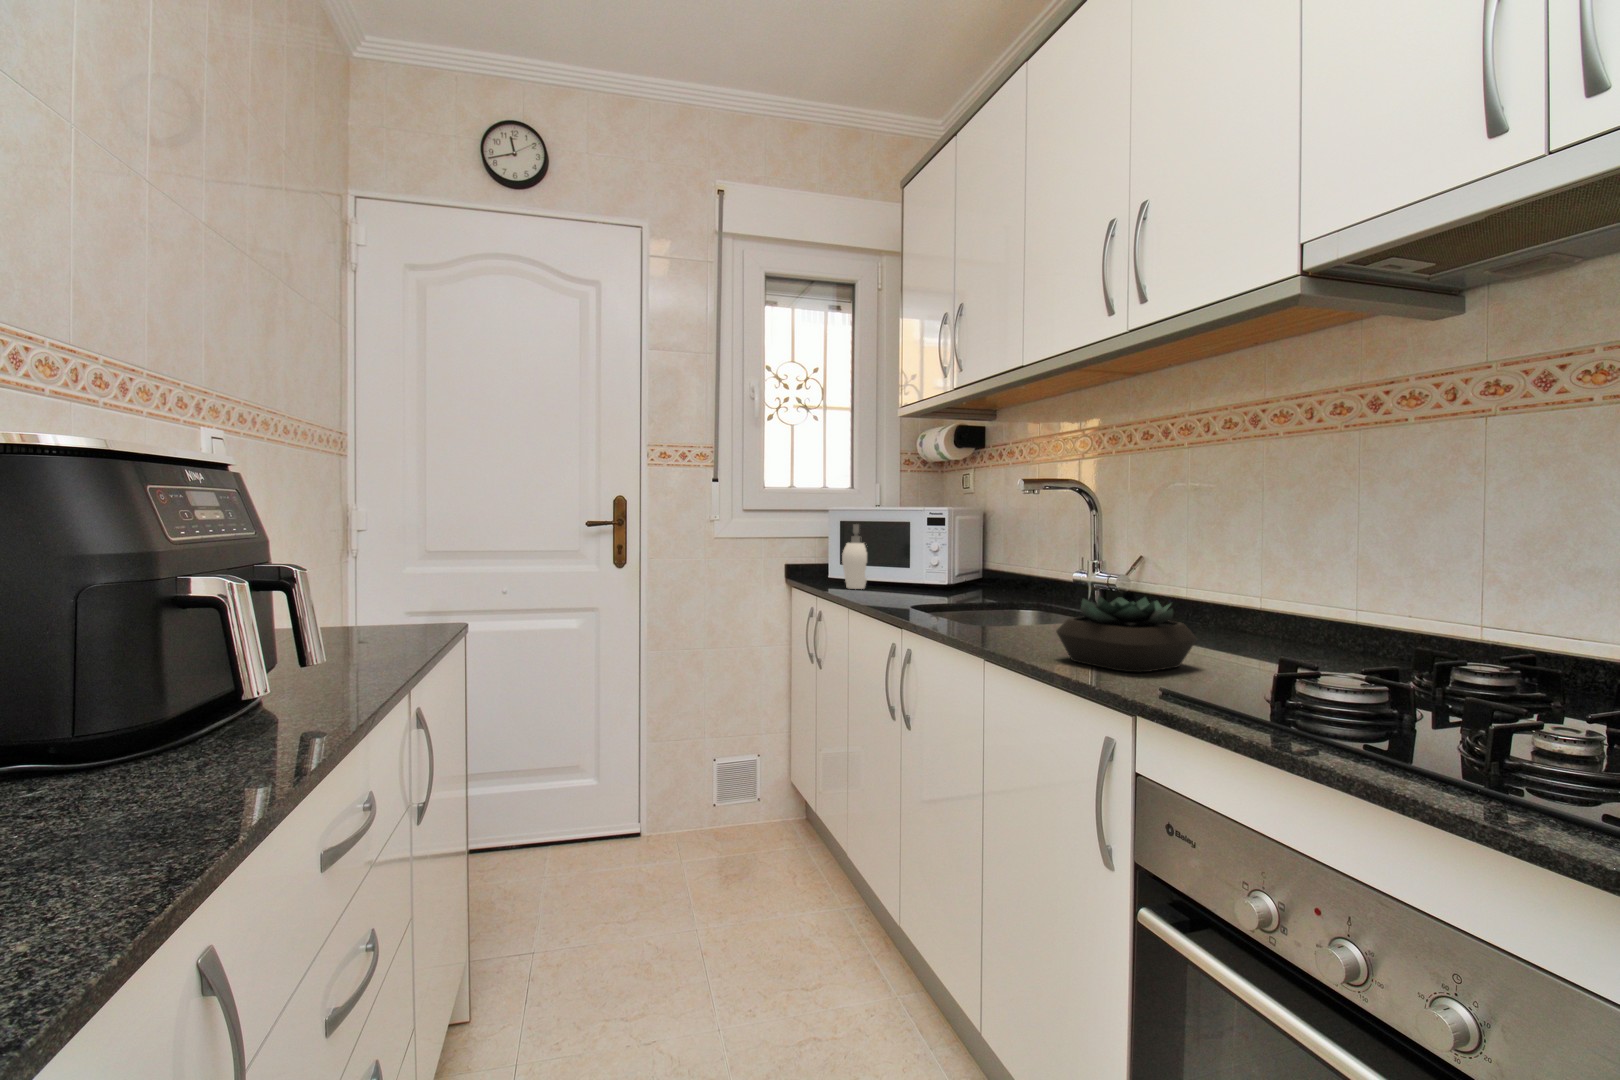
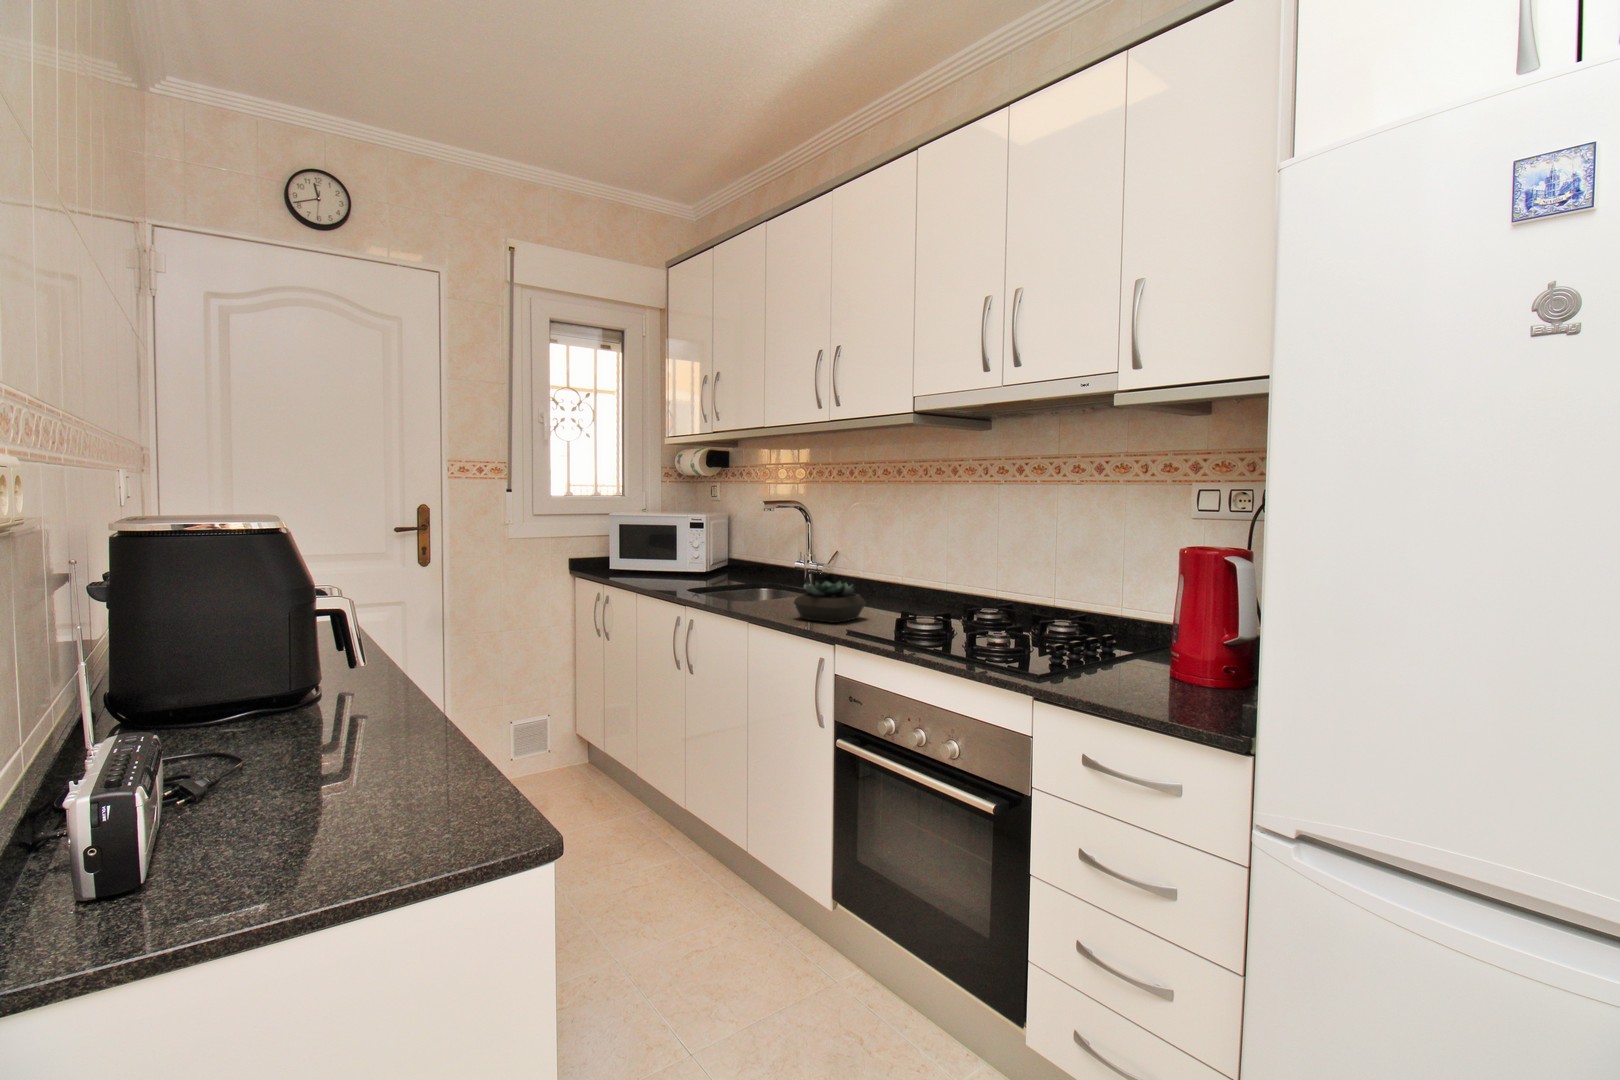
soap dispenser: present [842,524,867,589] -> none [622,527,650,577]

